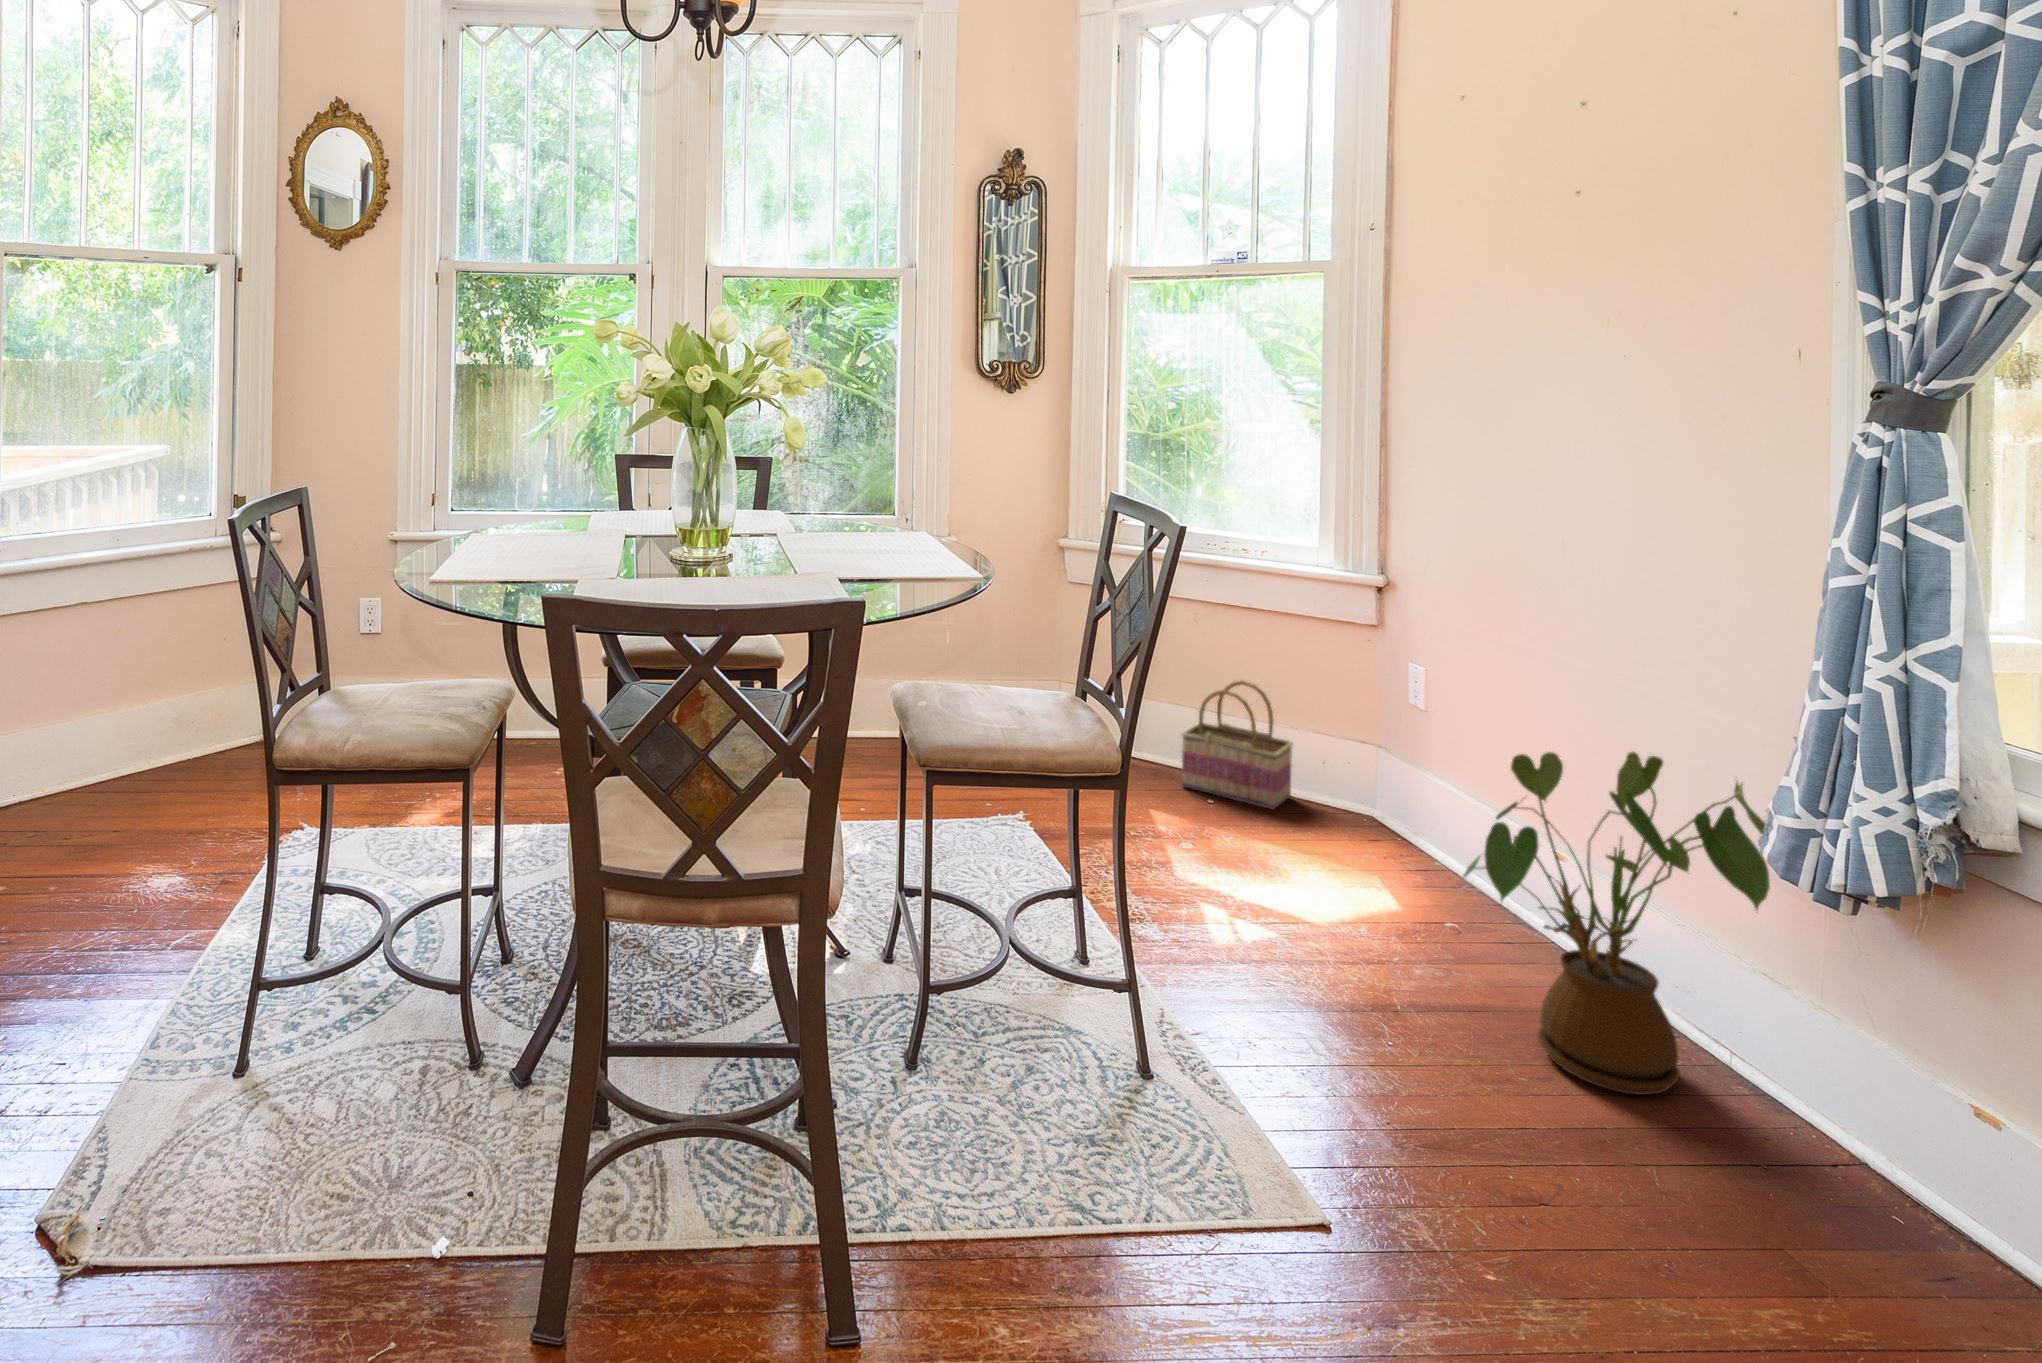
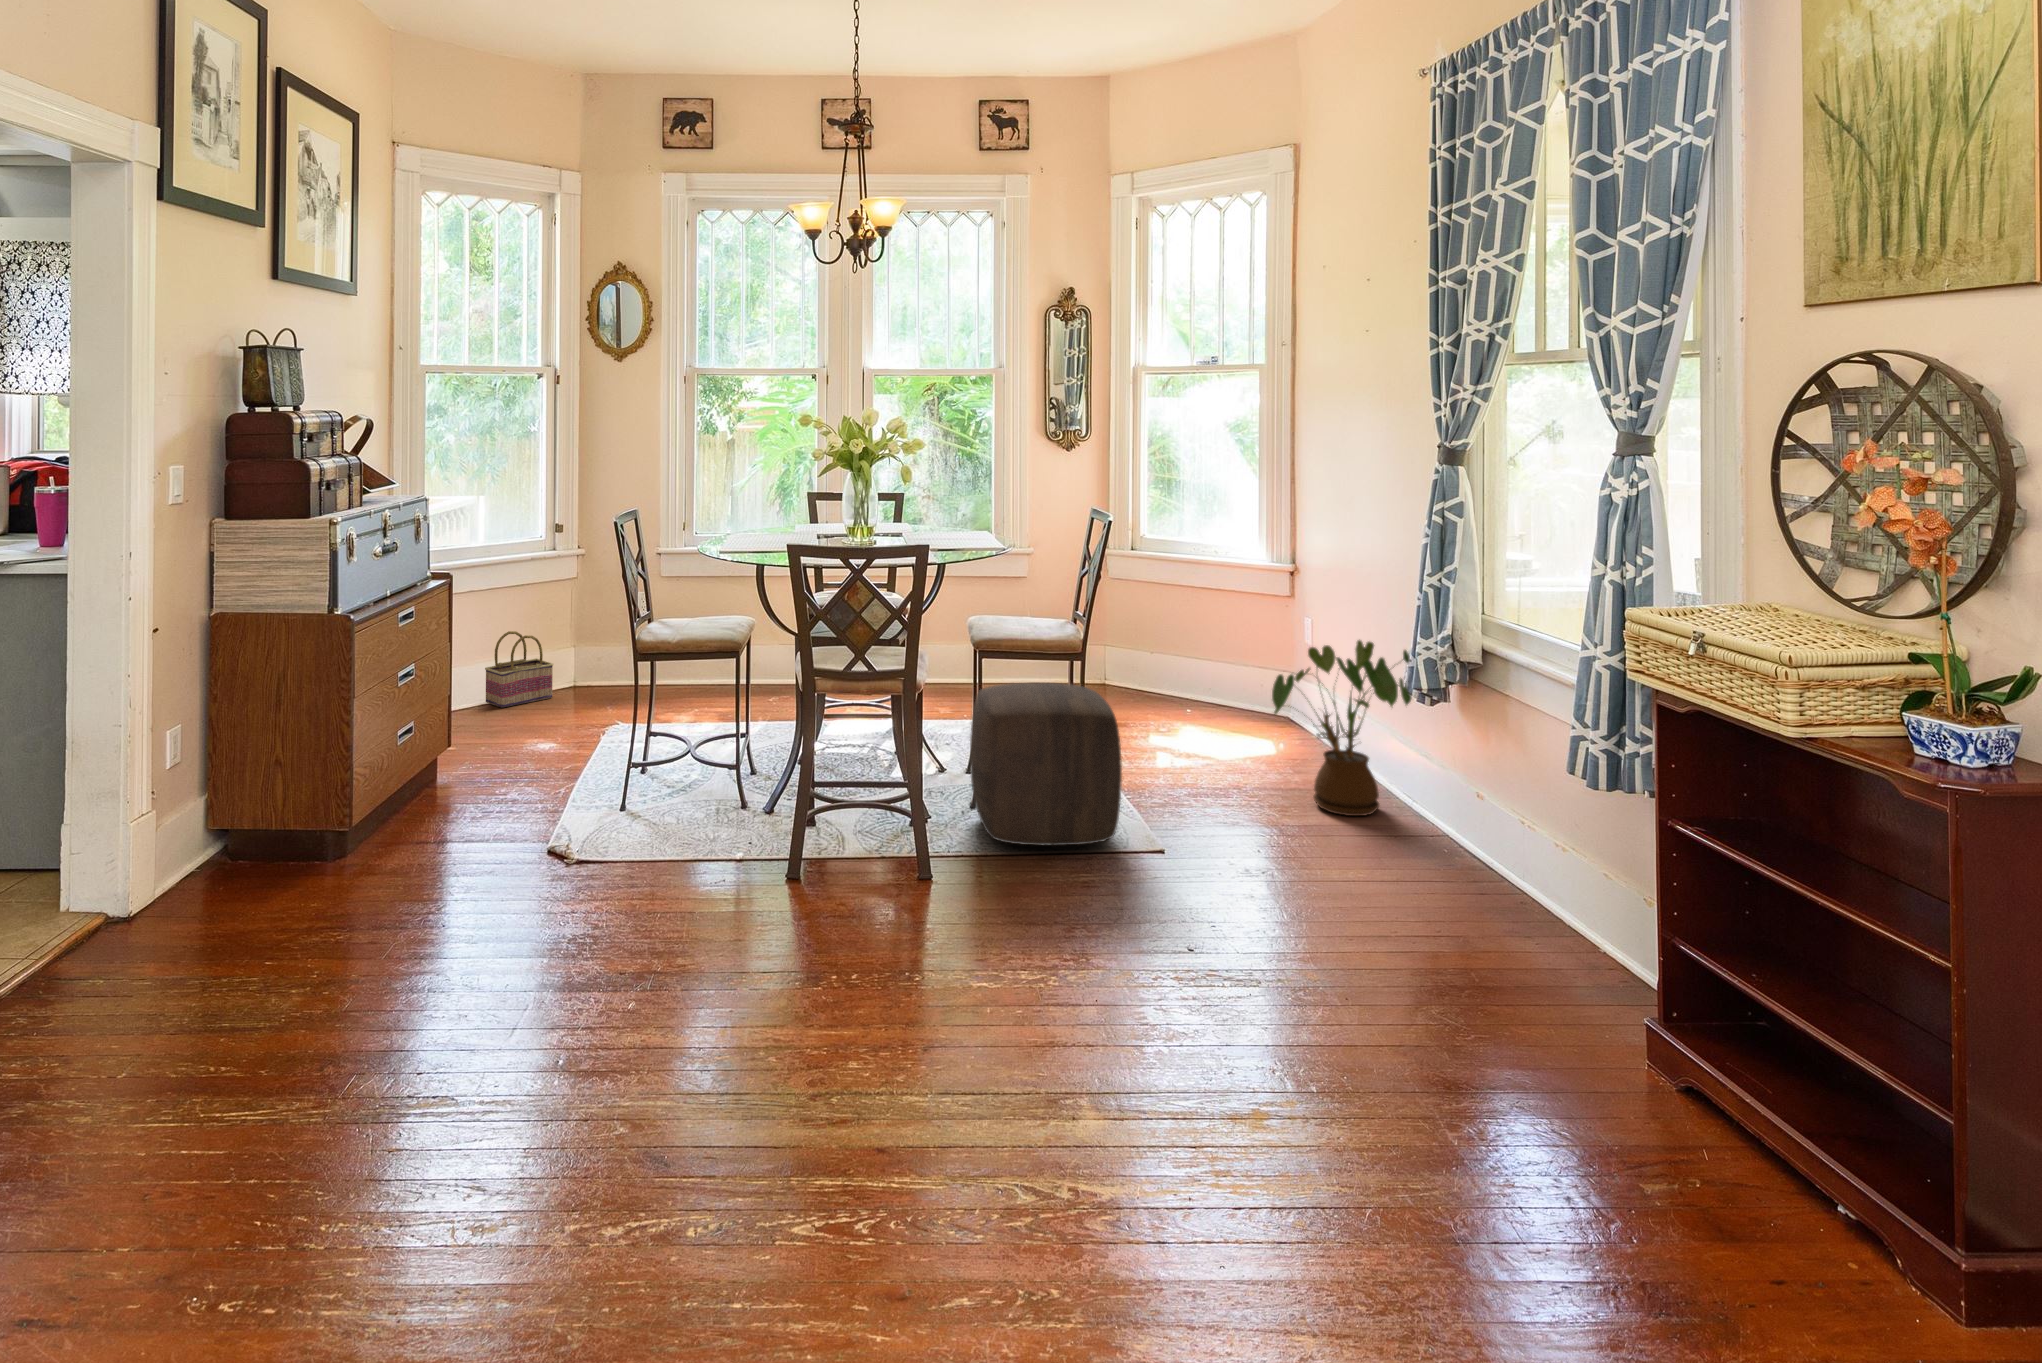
basket: present [1182,681,1293,809] -> present [485,631,553,708]
ottoman: none [916,841,1247,1222] -> present [970,682,1122,846]

